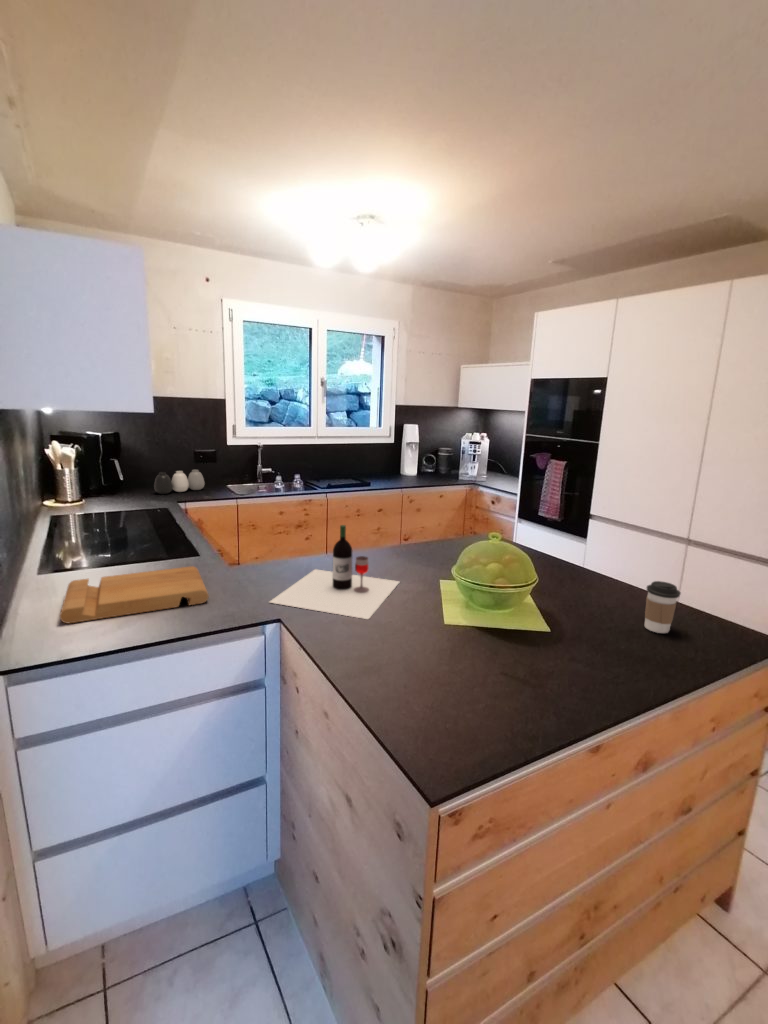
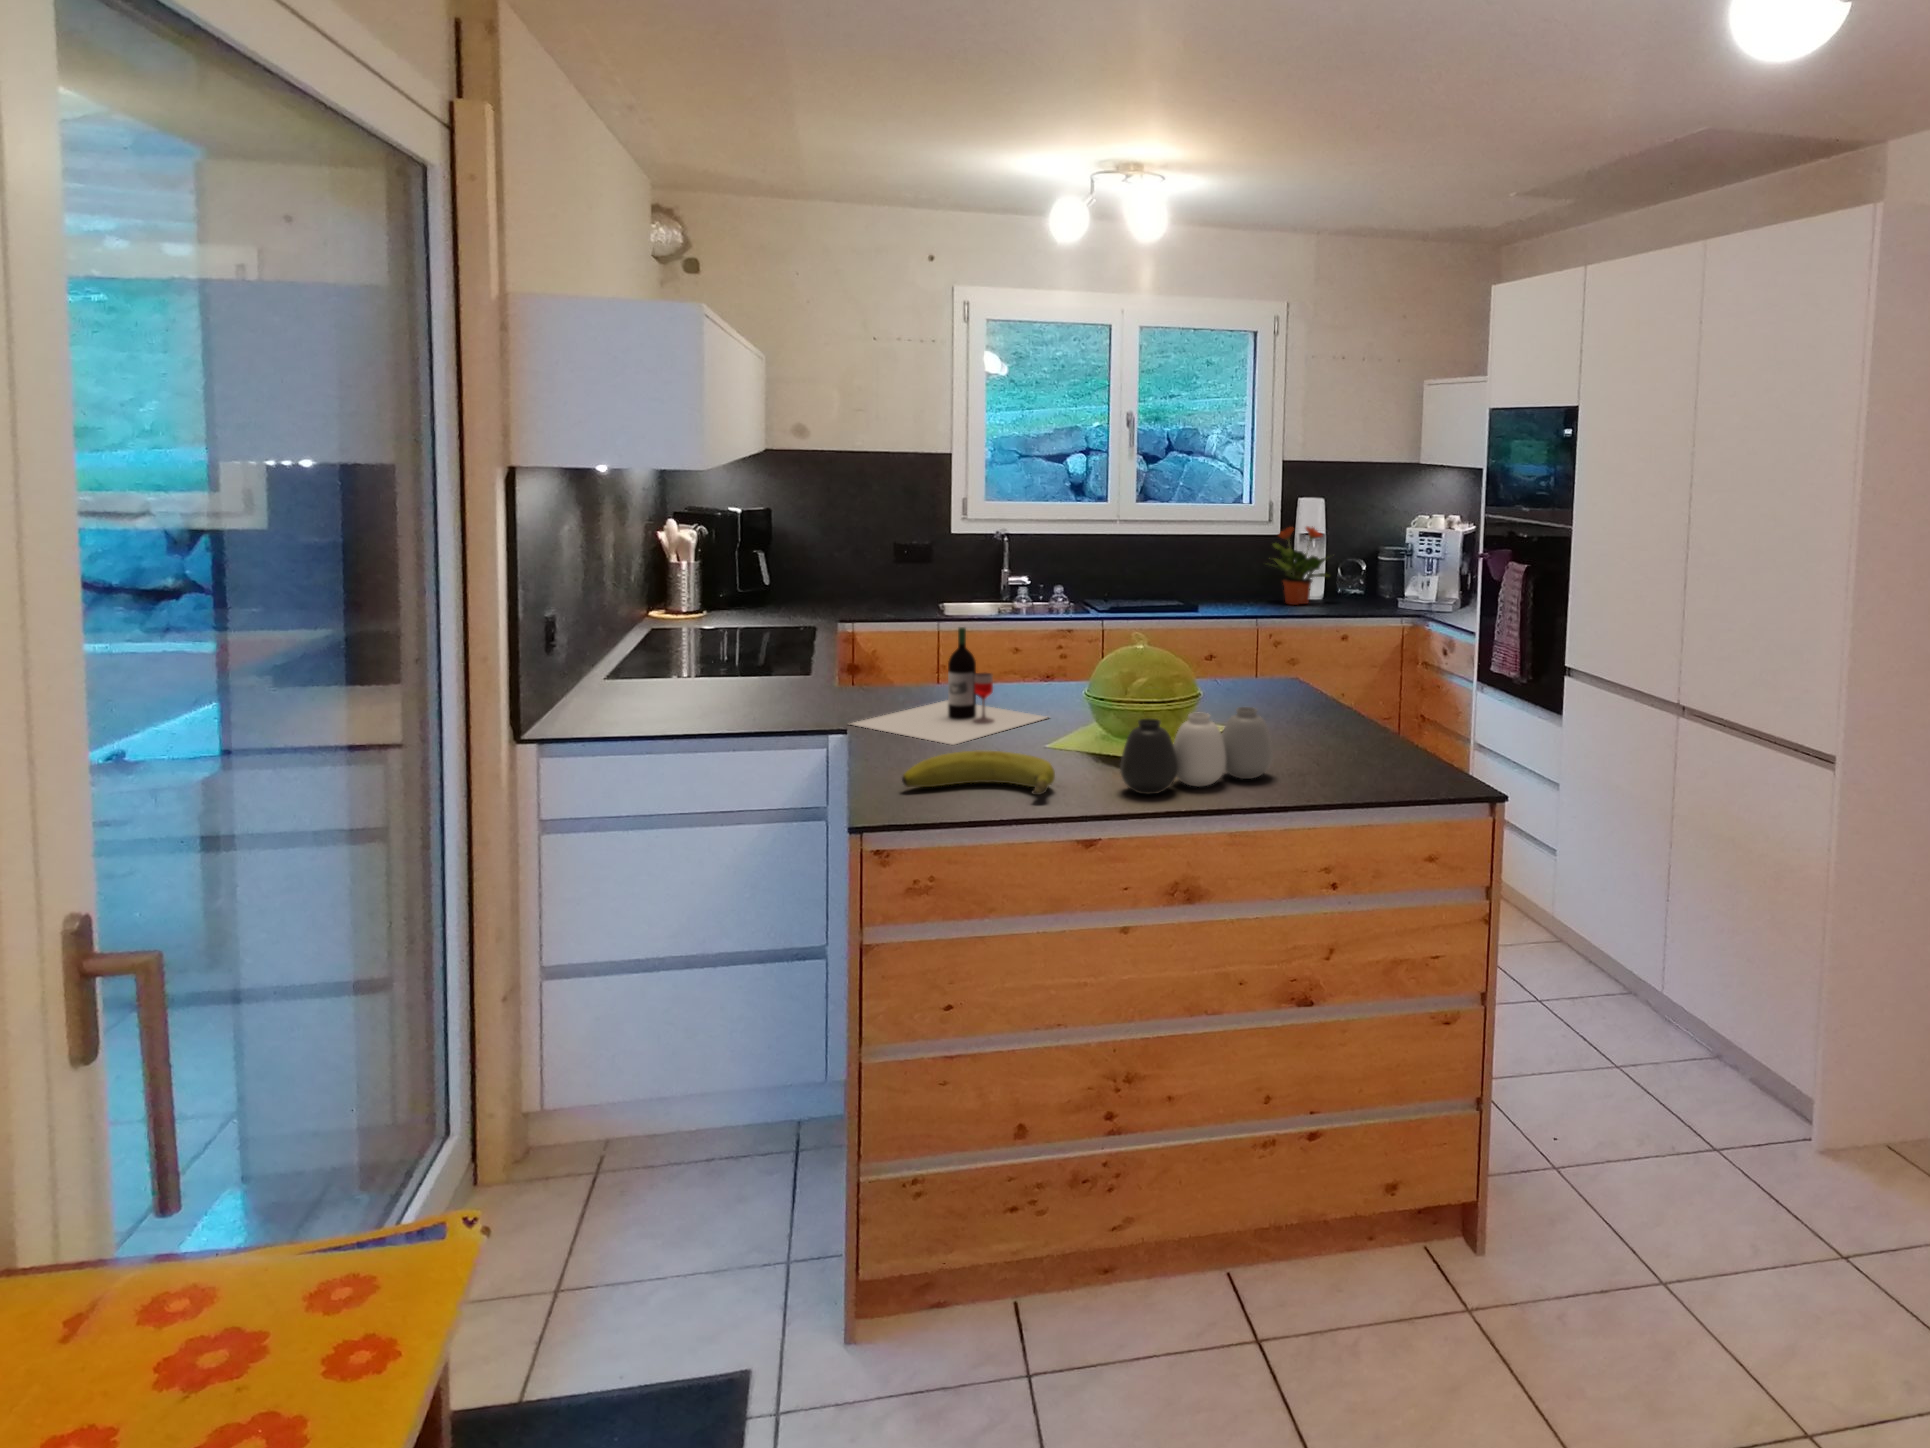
potted plant: none [395,439,431,481] -> present [1273,526,1329,605]
vase: present [154,470,204,494] -> present [1120,707,1273,795]
cutting board: present [60,566,208,623] -> none [595,682,786,725]
coffee cup: present [645,581,680,633] -> none [1316,708,1360,781]
fruit: none [394,640,523,686] -> present [902,750,1055,795]

